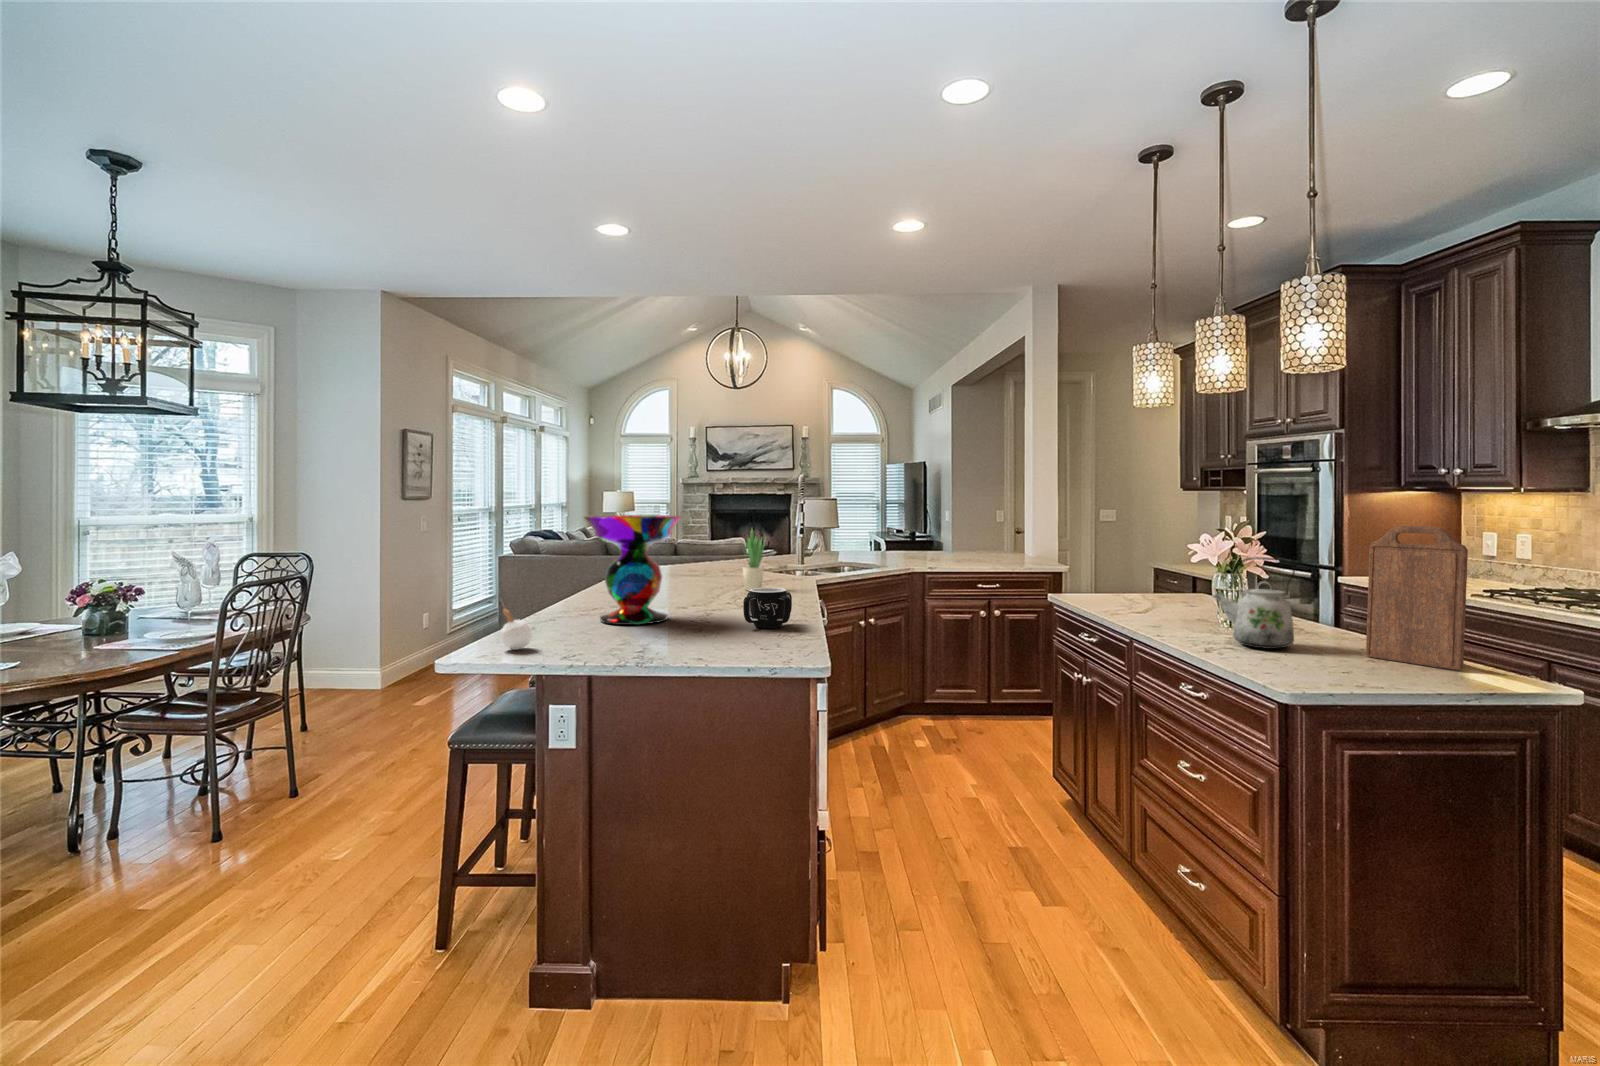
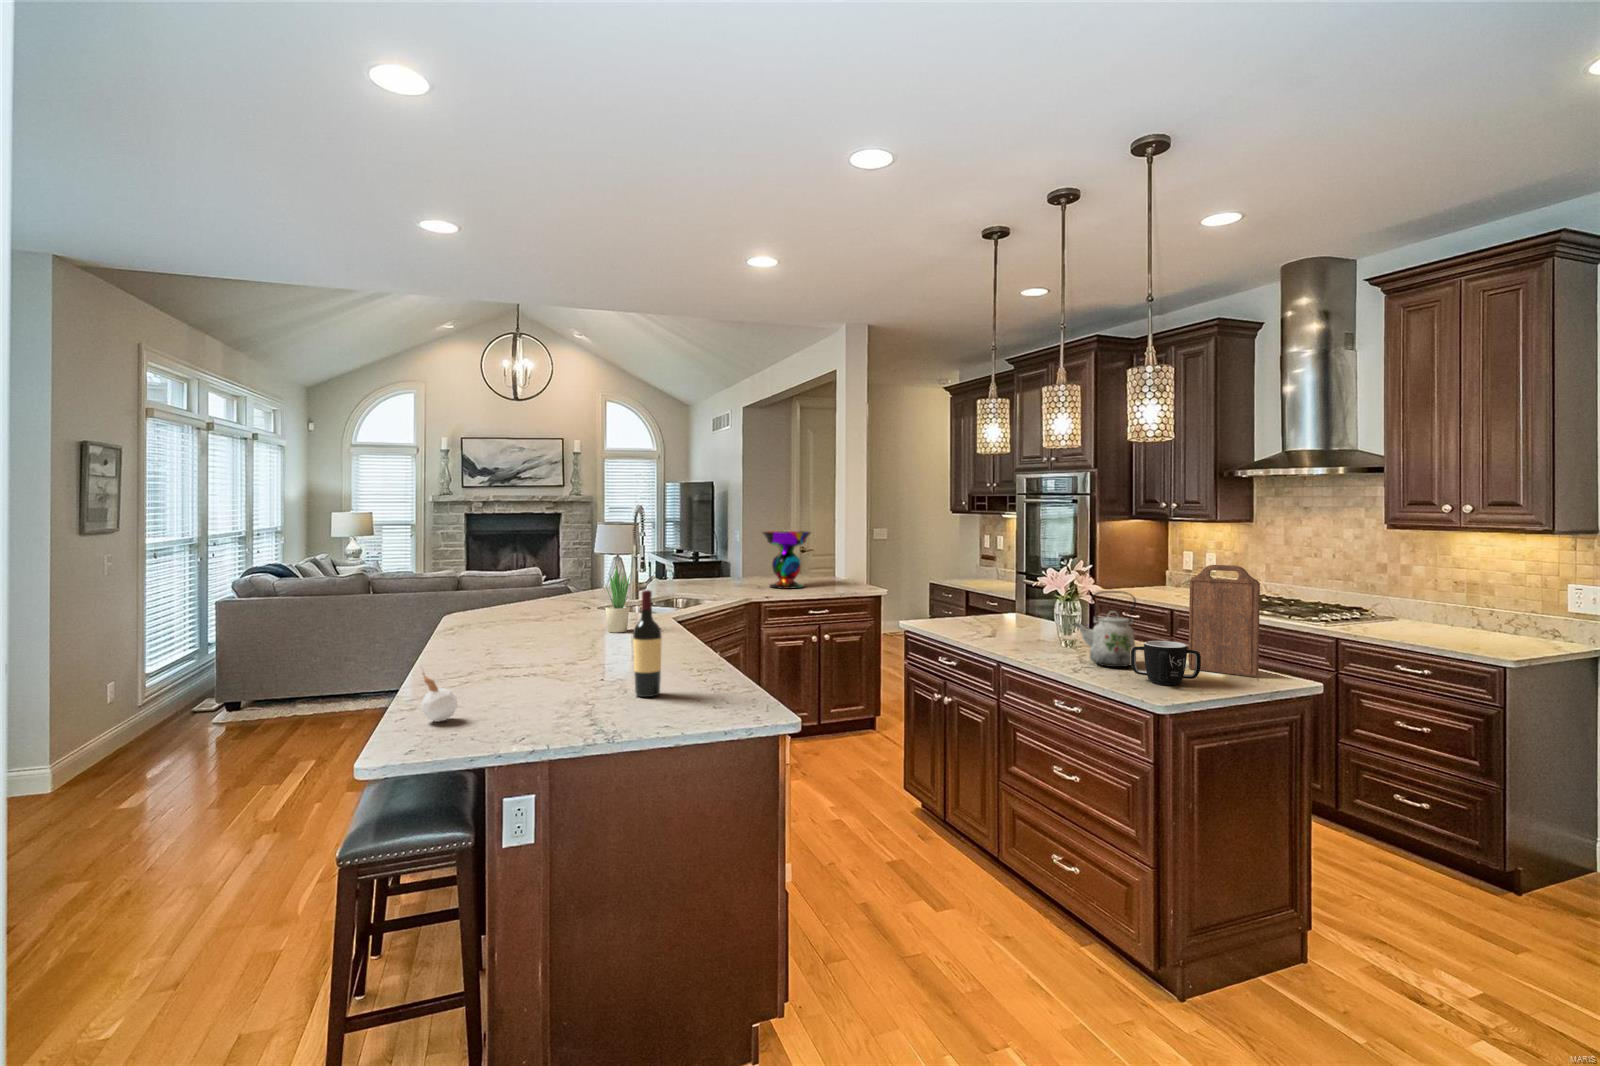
decorative bowl: present [584,515,682,625] -> present [762,531,811,589]
wine bottle: none [702,540,729,644] -> present [633,590,662,697]
mug: present [743,588,792,628] -> present [1131,641,1201,685]

